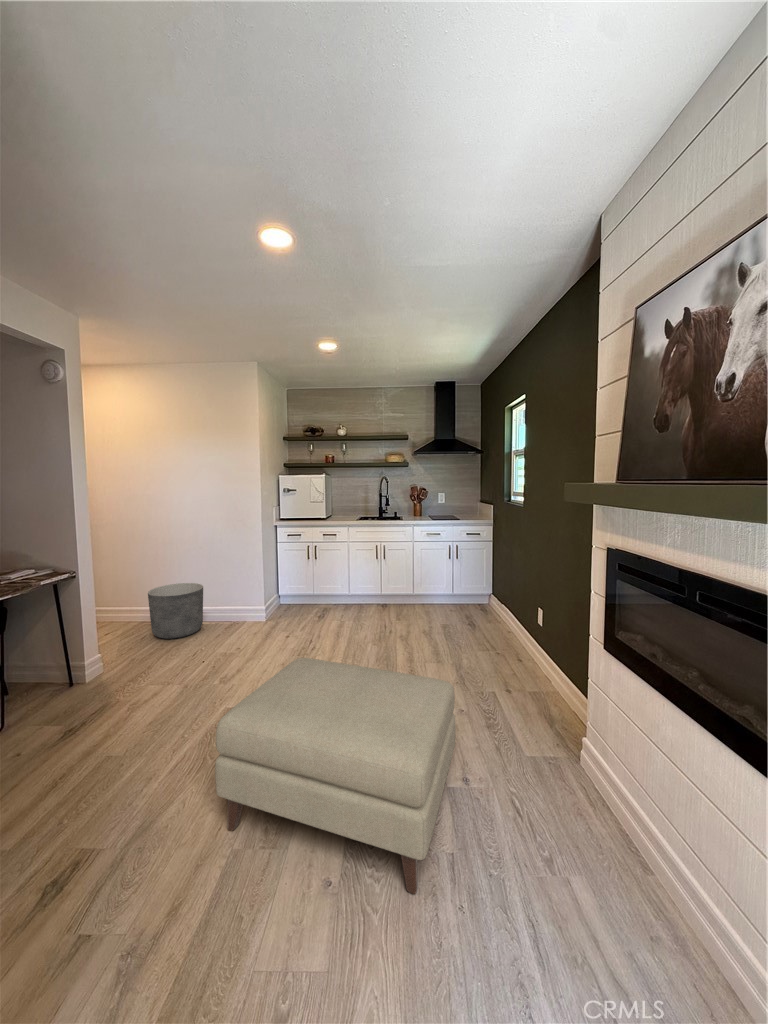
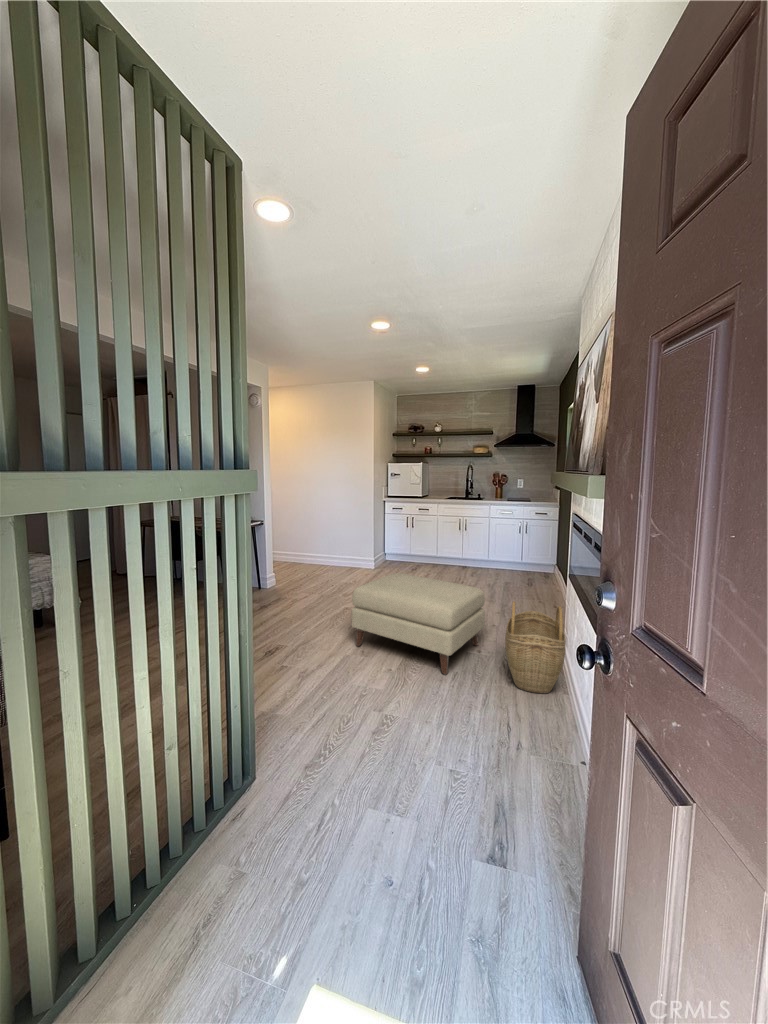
planter: present [148,583,203,639] -> none [300,538,334,573]
woven basket: none [514,723,647,916] -> present [505,601,566,694]

